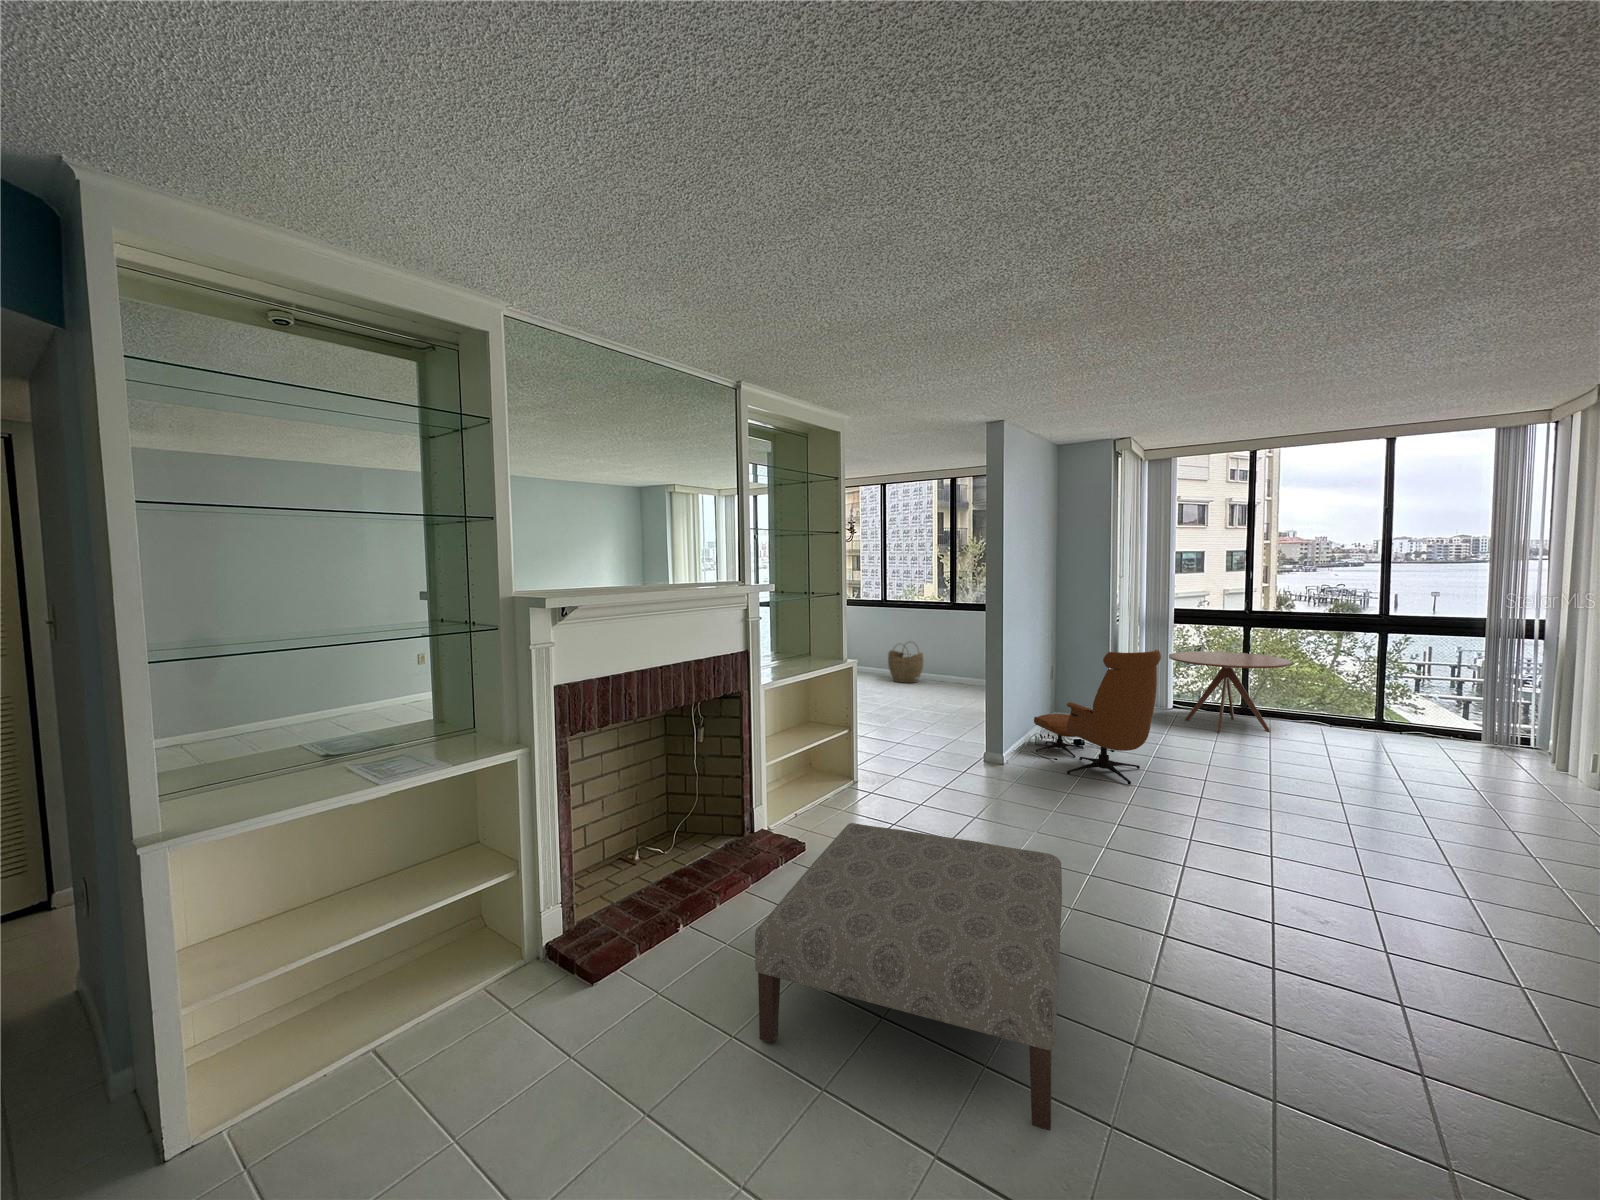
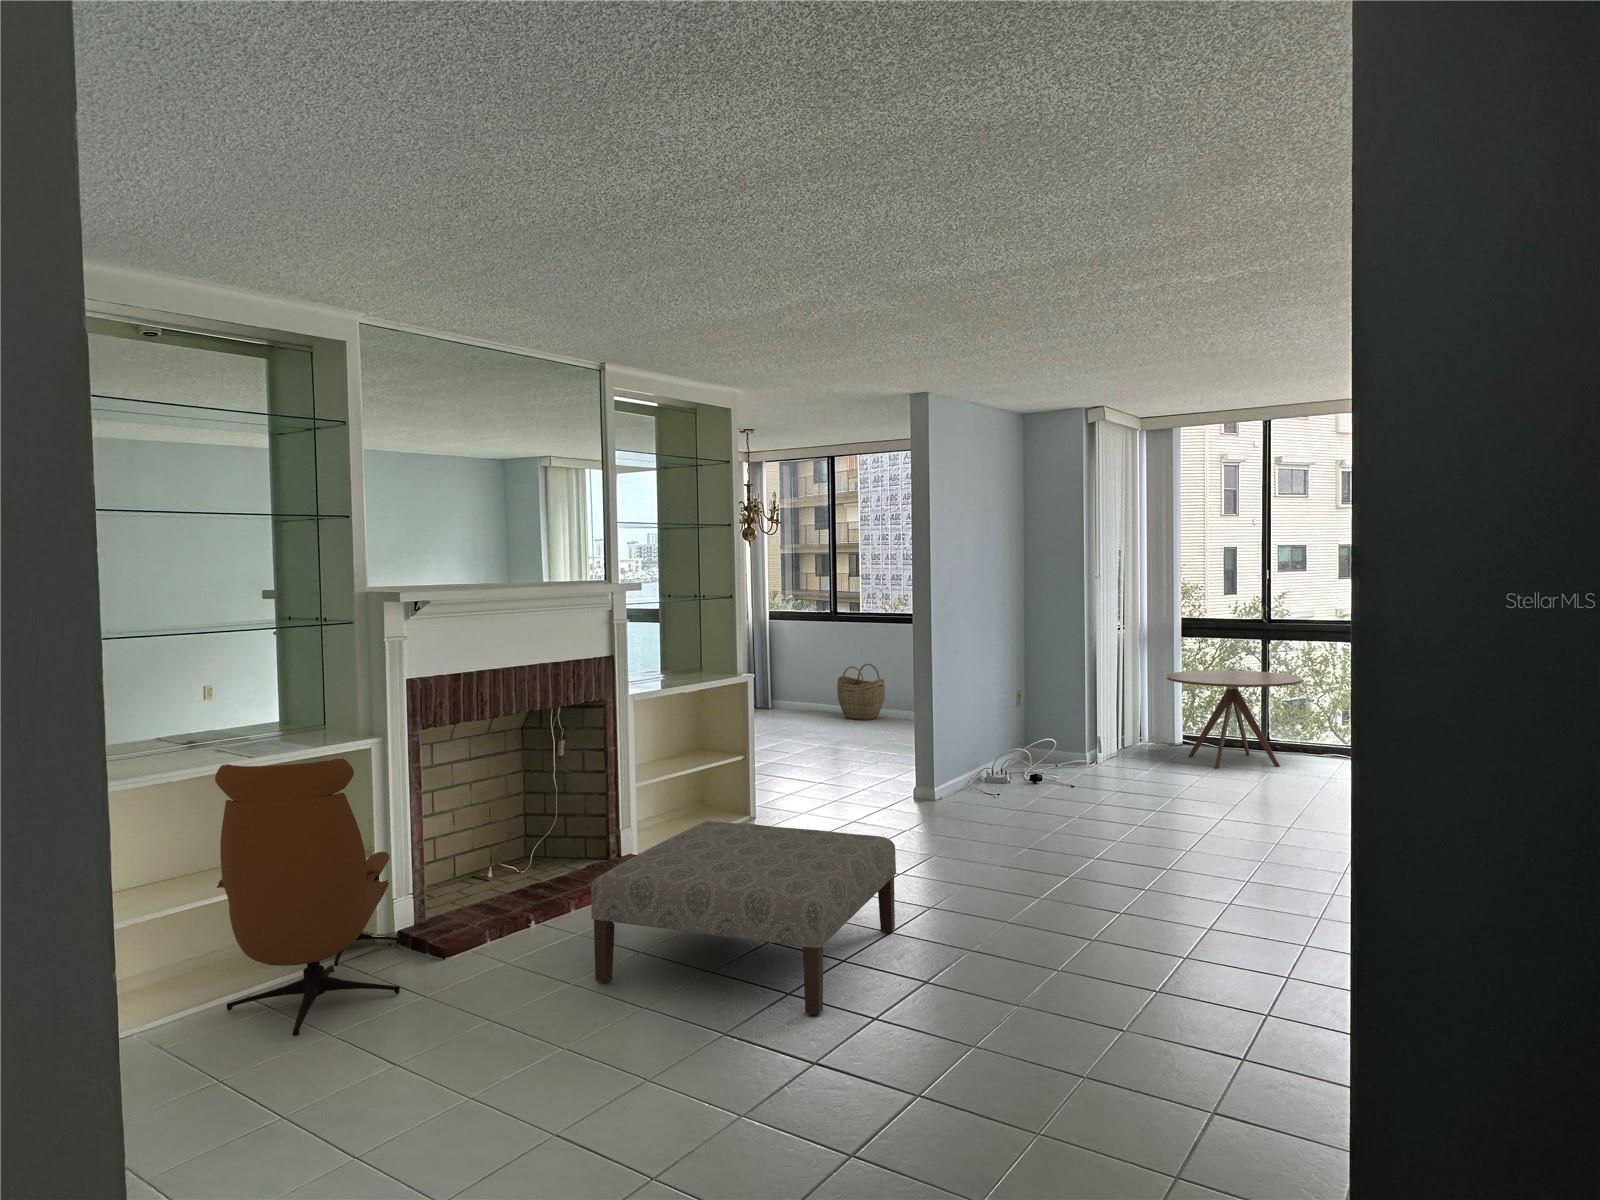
lounge chair: present [1034,650,1161,785] -> present [215,758,400,1036]

